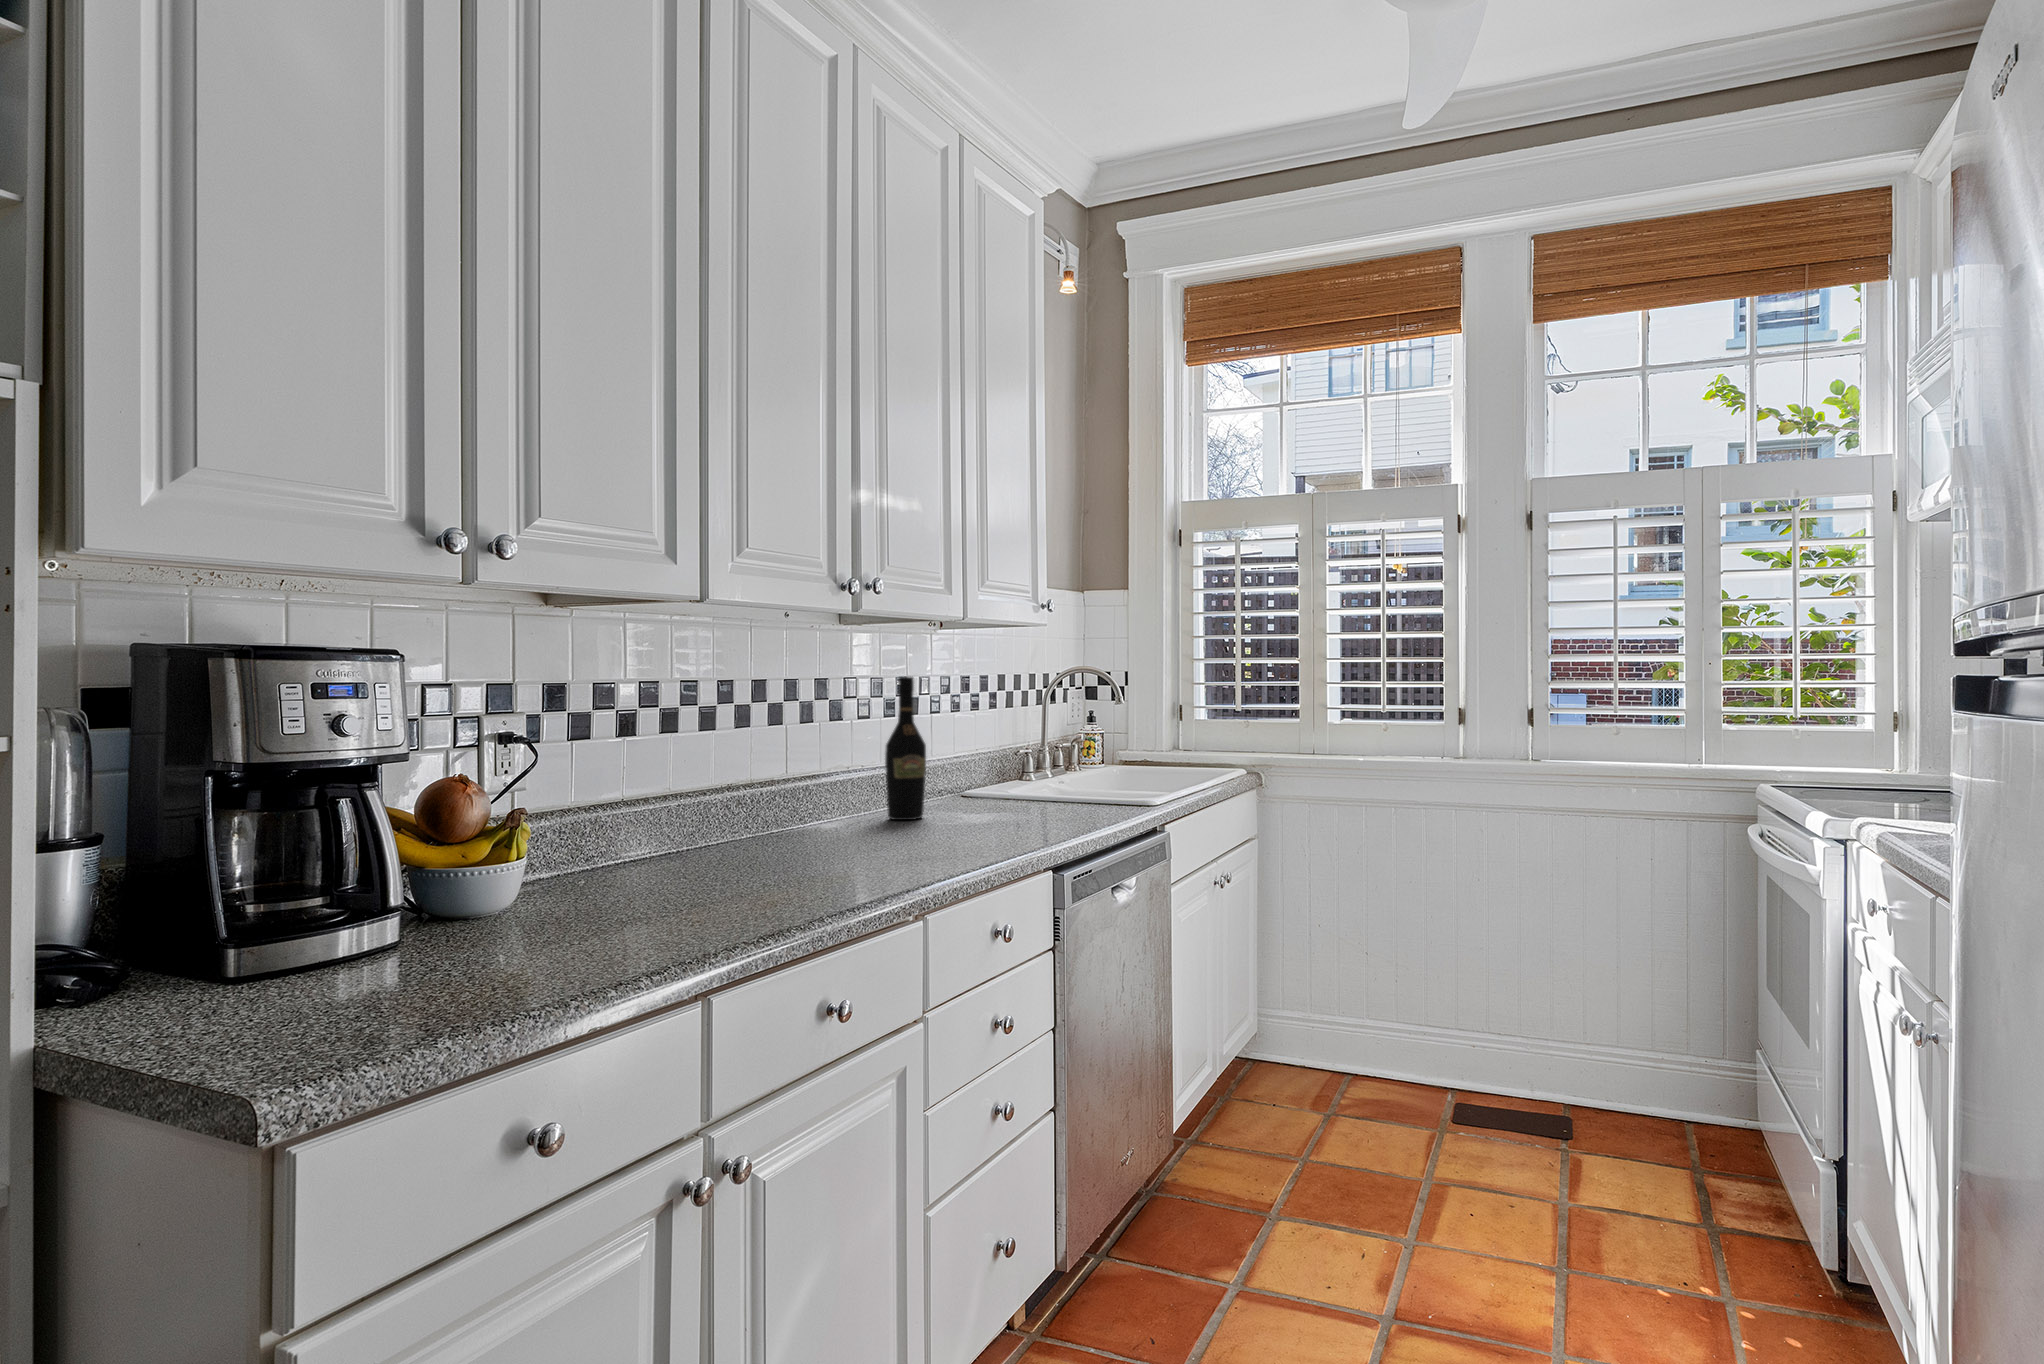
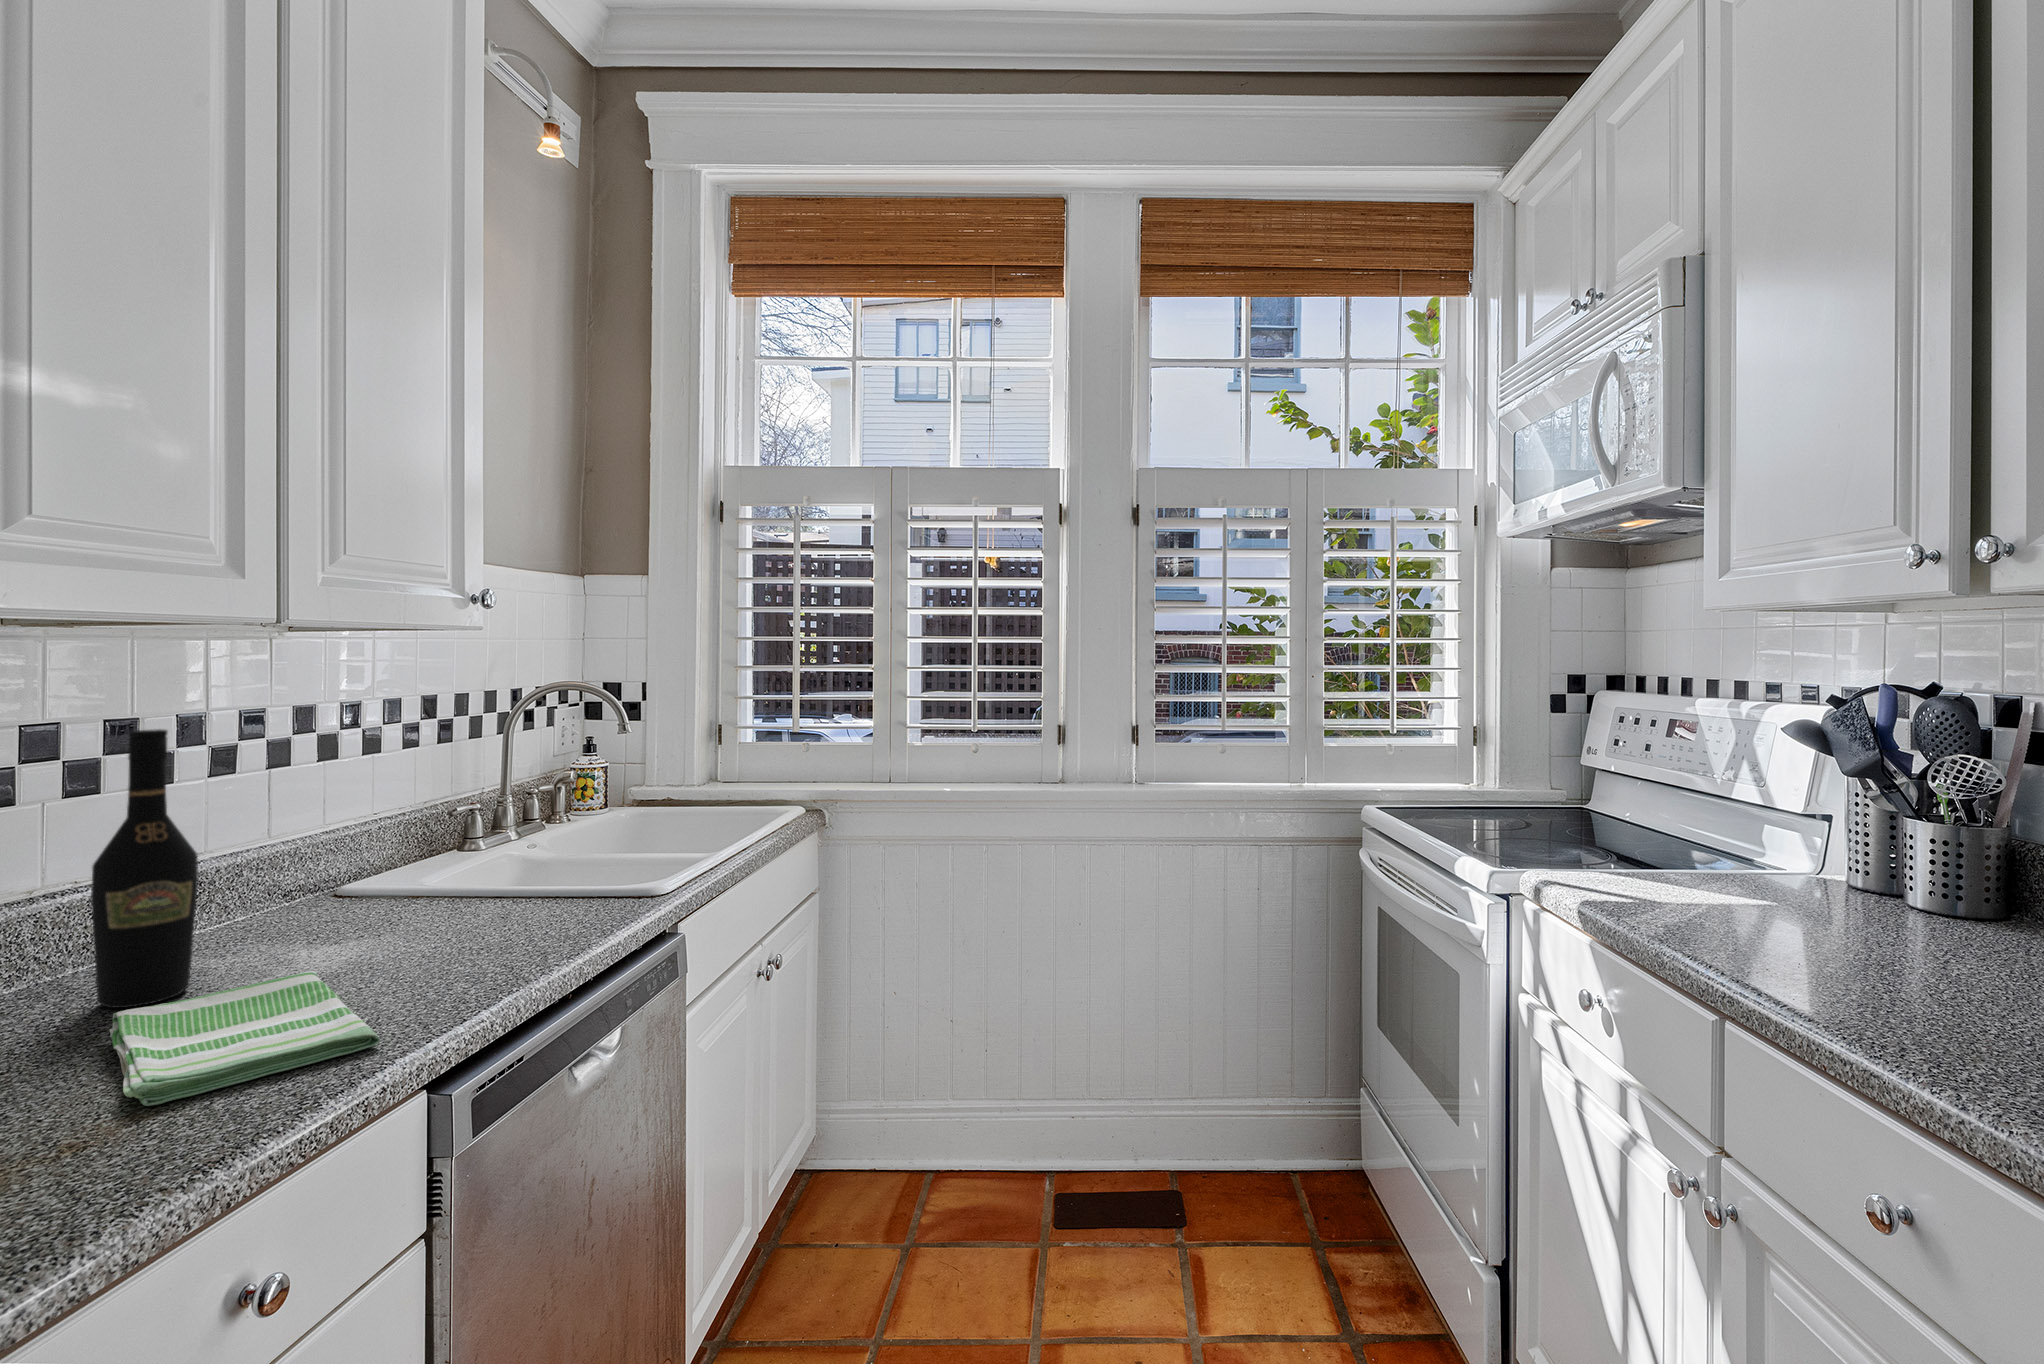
dish towel: none [906,808,1028,841] -> present [109,971,380,1106]

